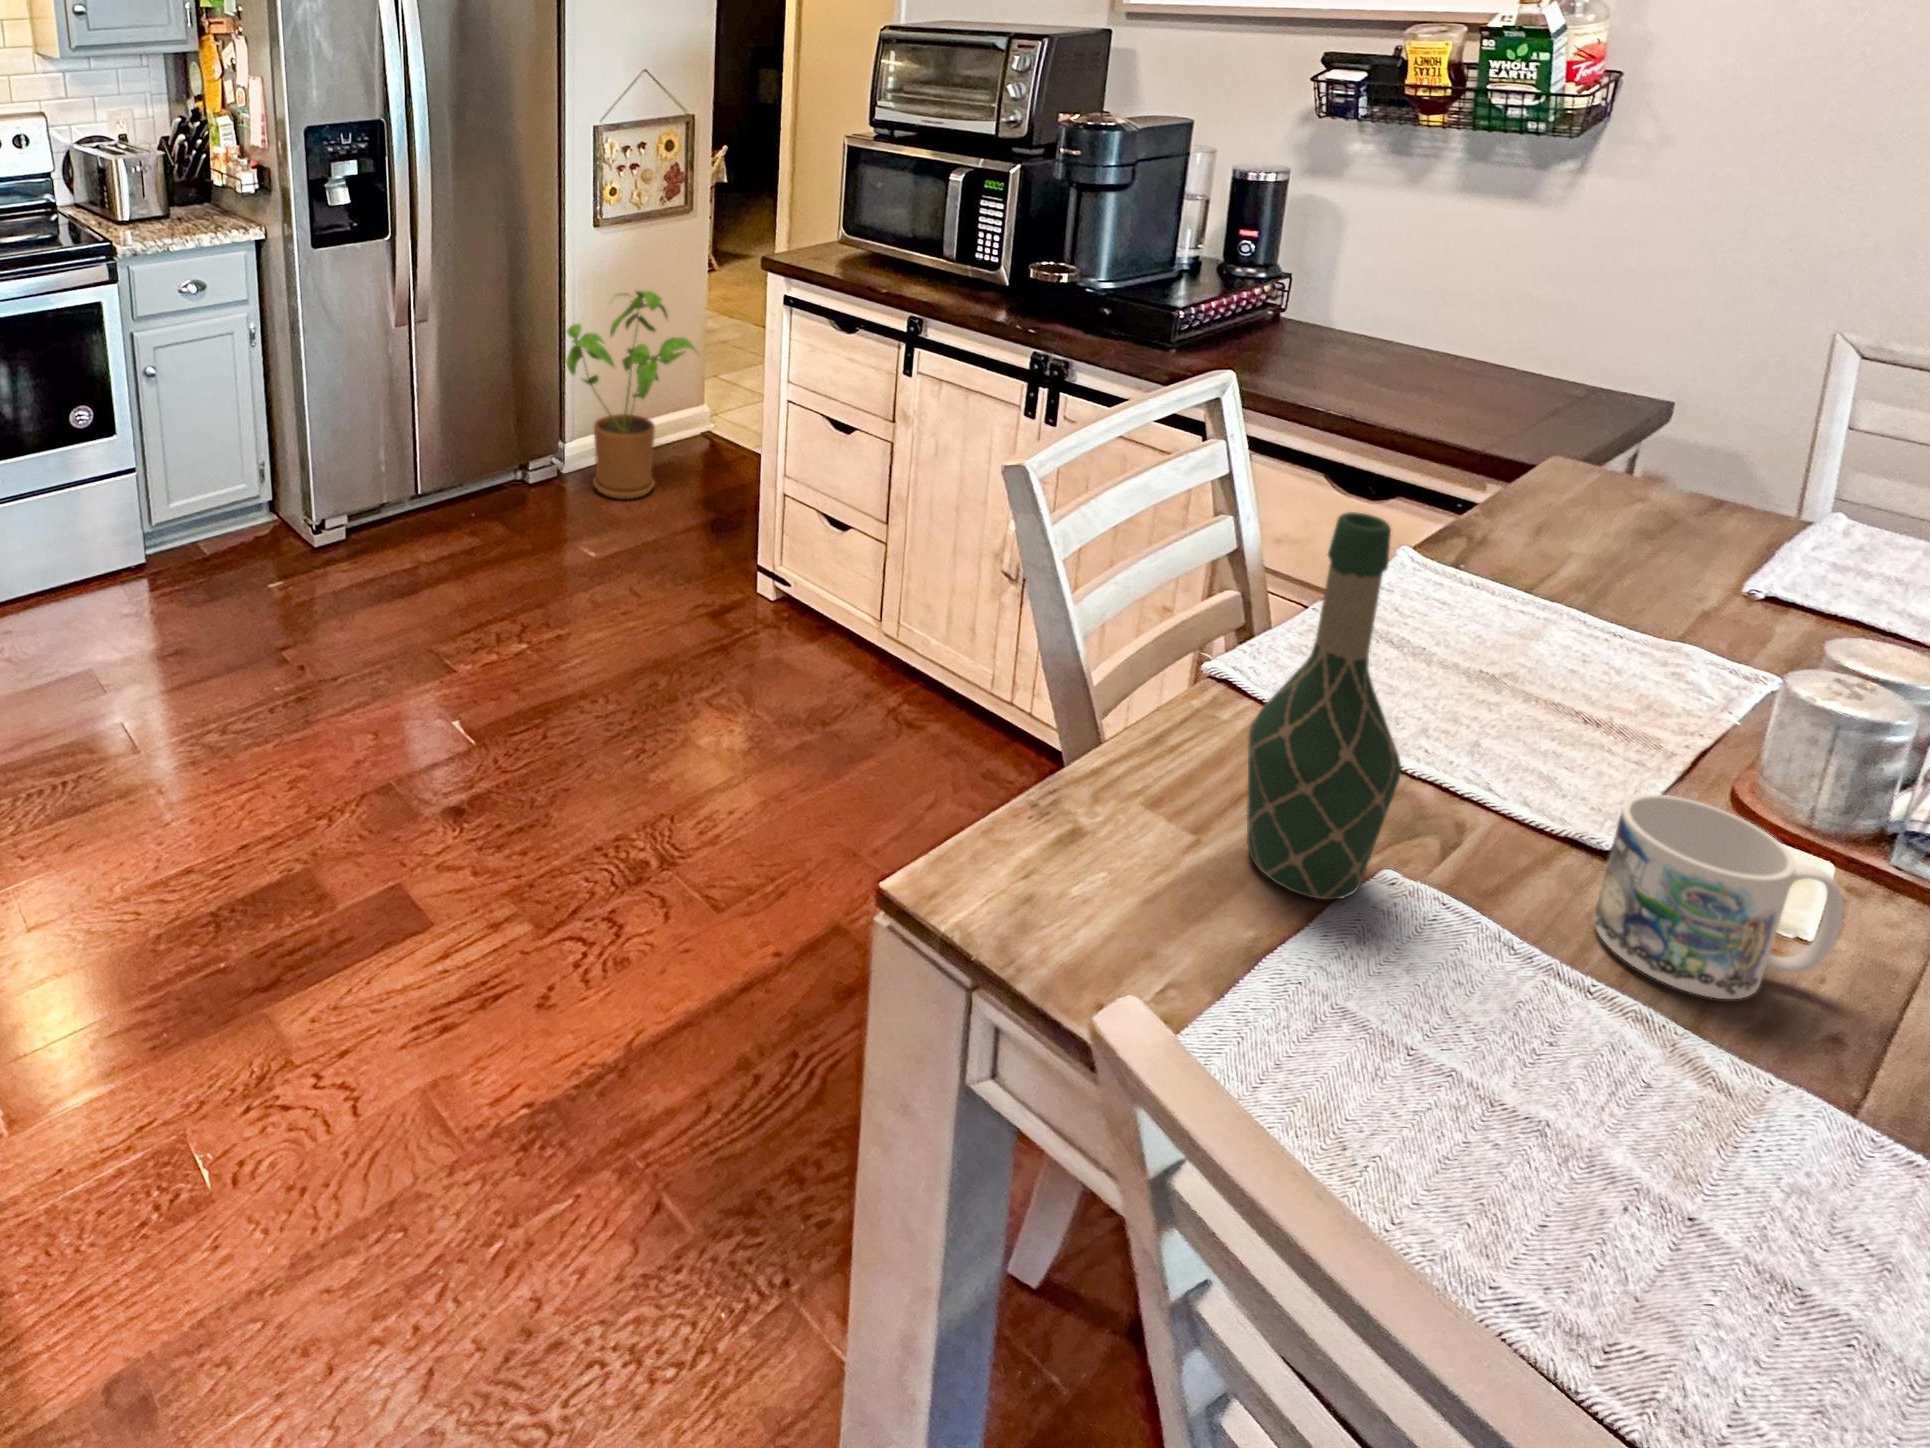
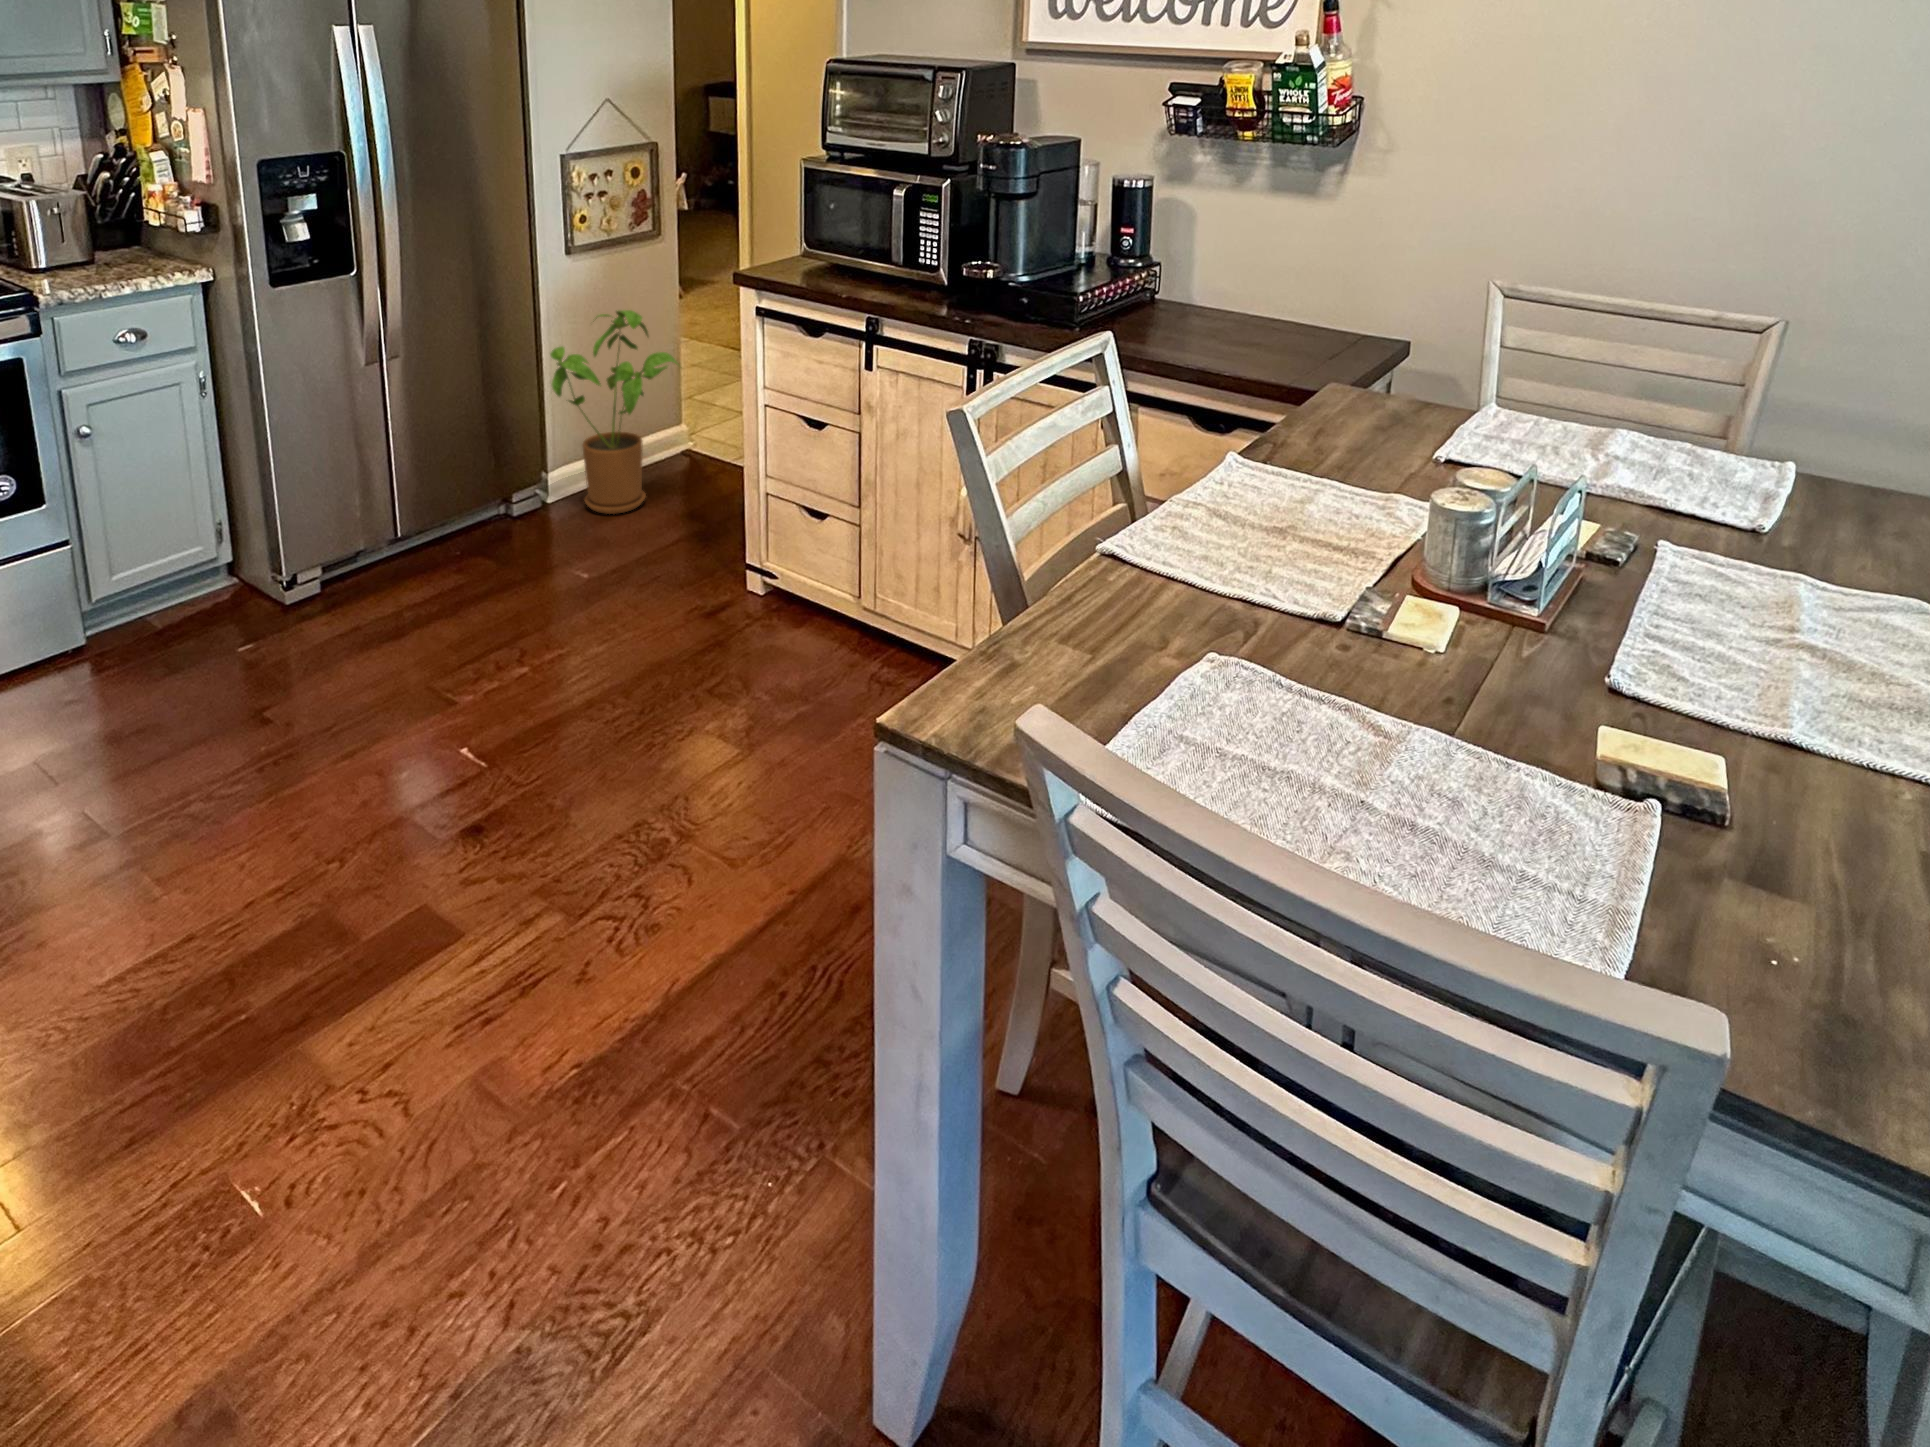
wine bottle: present [1247,512,1401,899] -> none [1126,404,1220,688]
mug: present [1594,794,1844,999] -> none [1339,576,1464,701]

